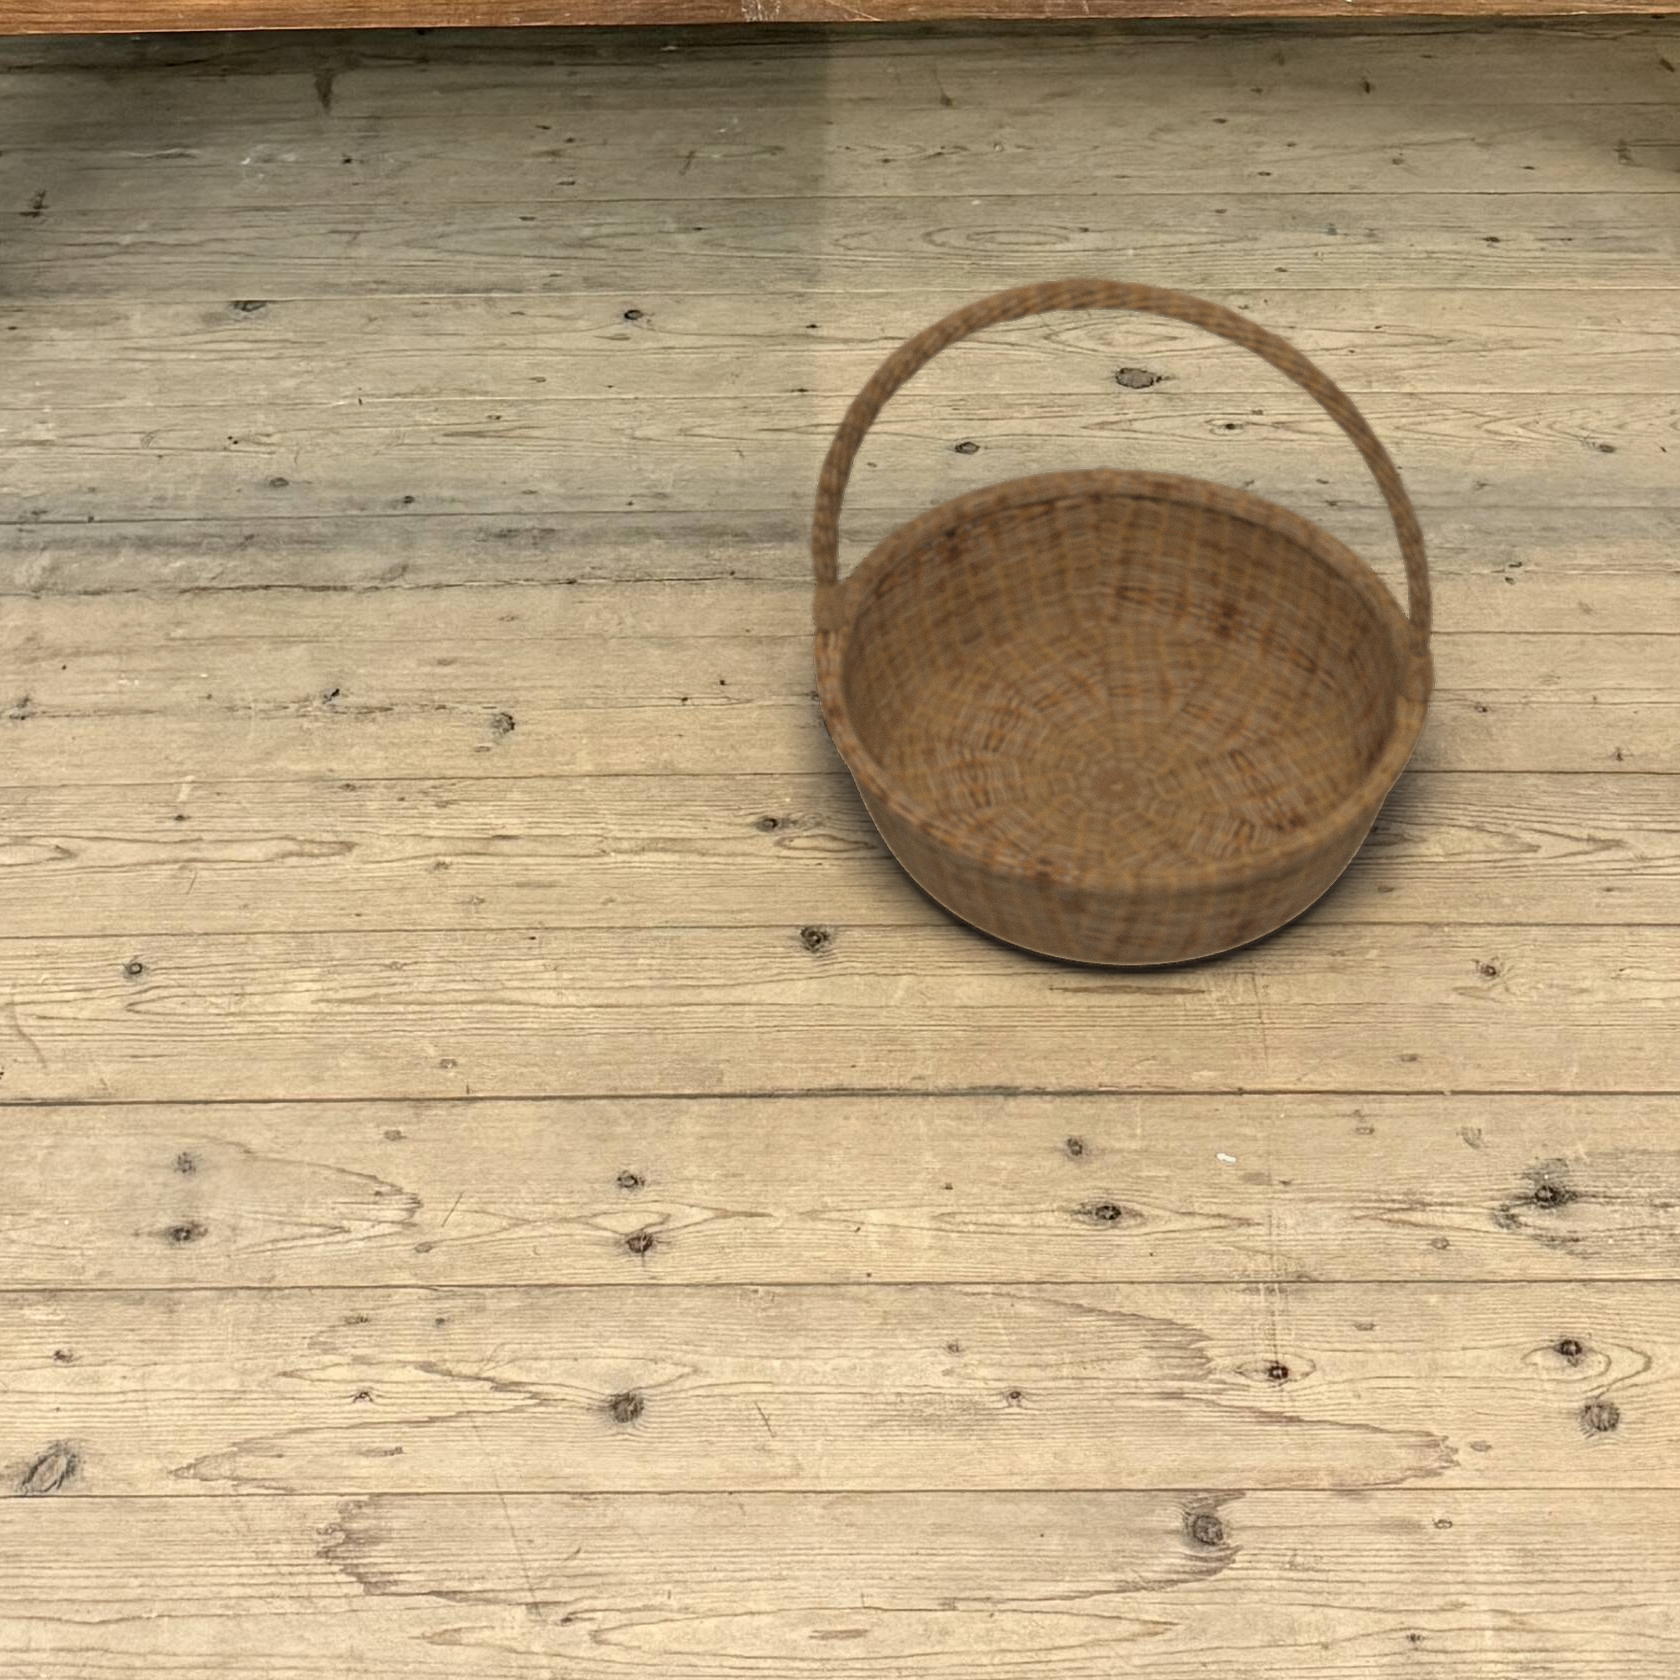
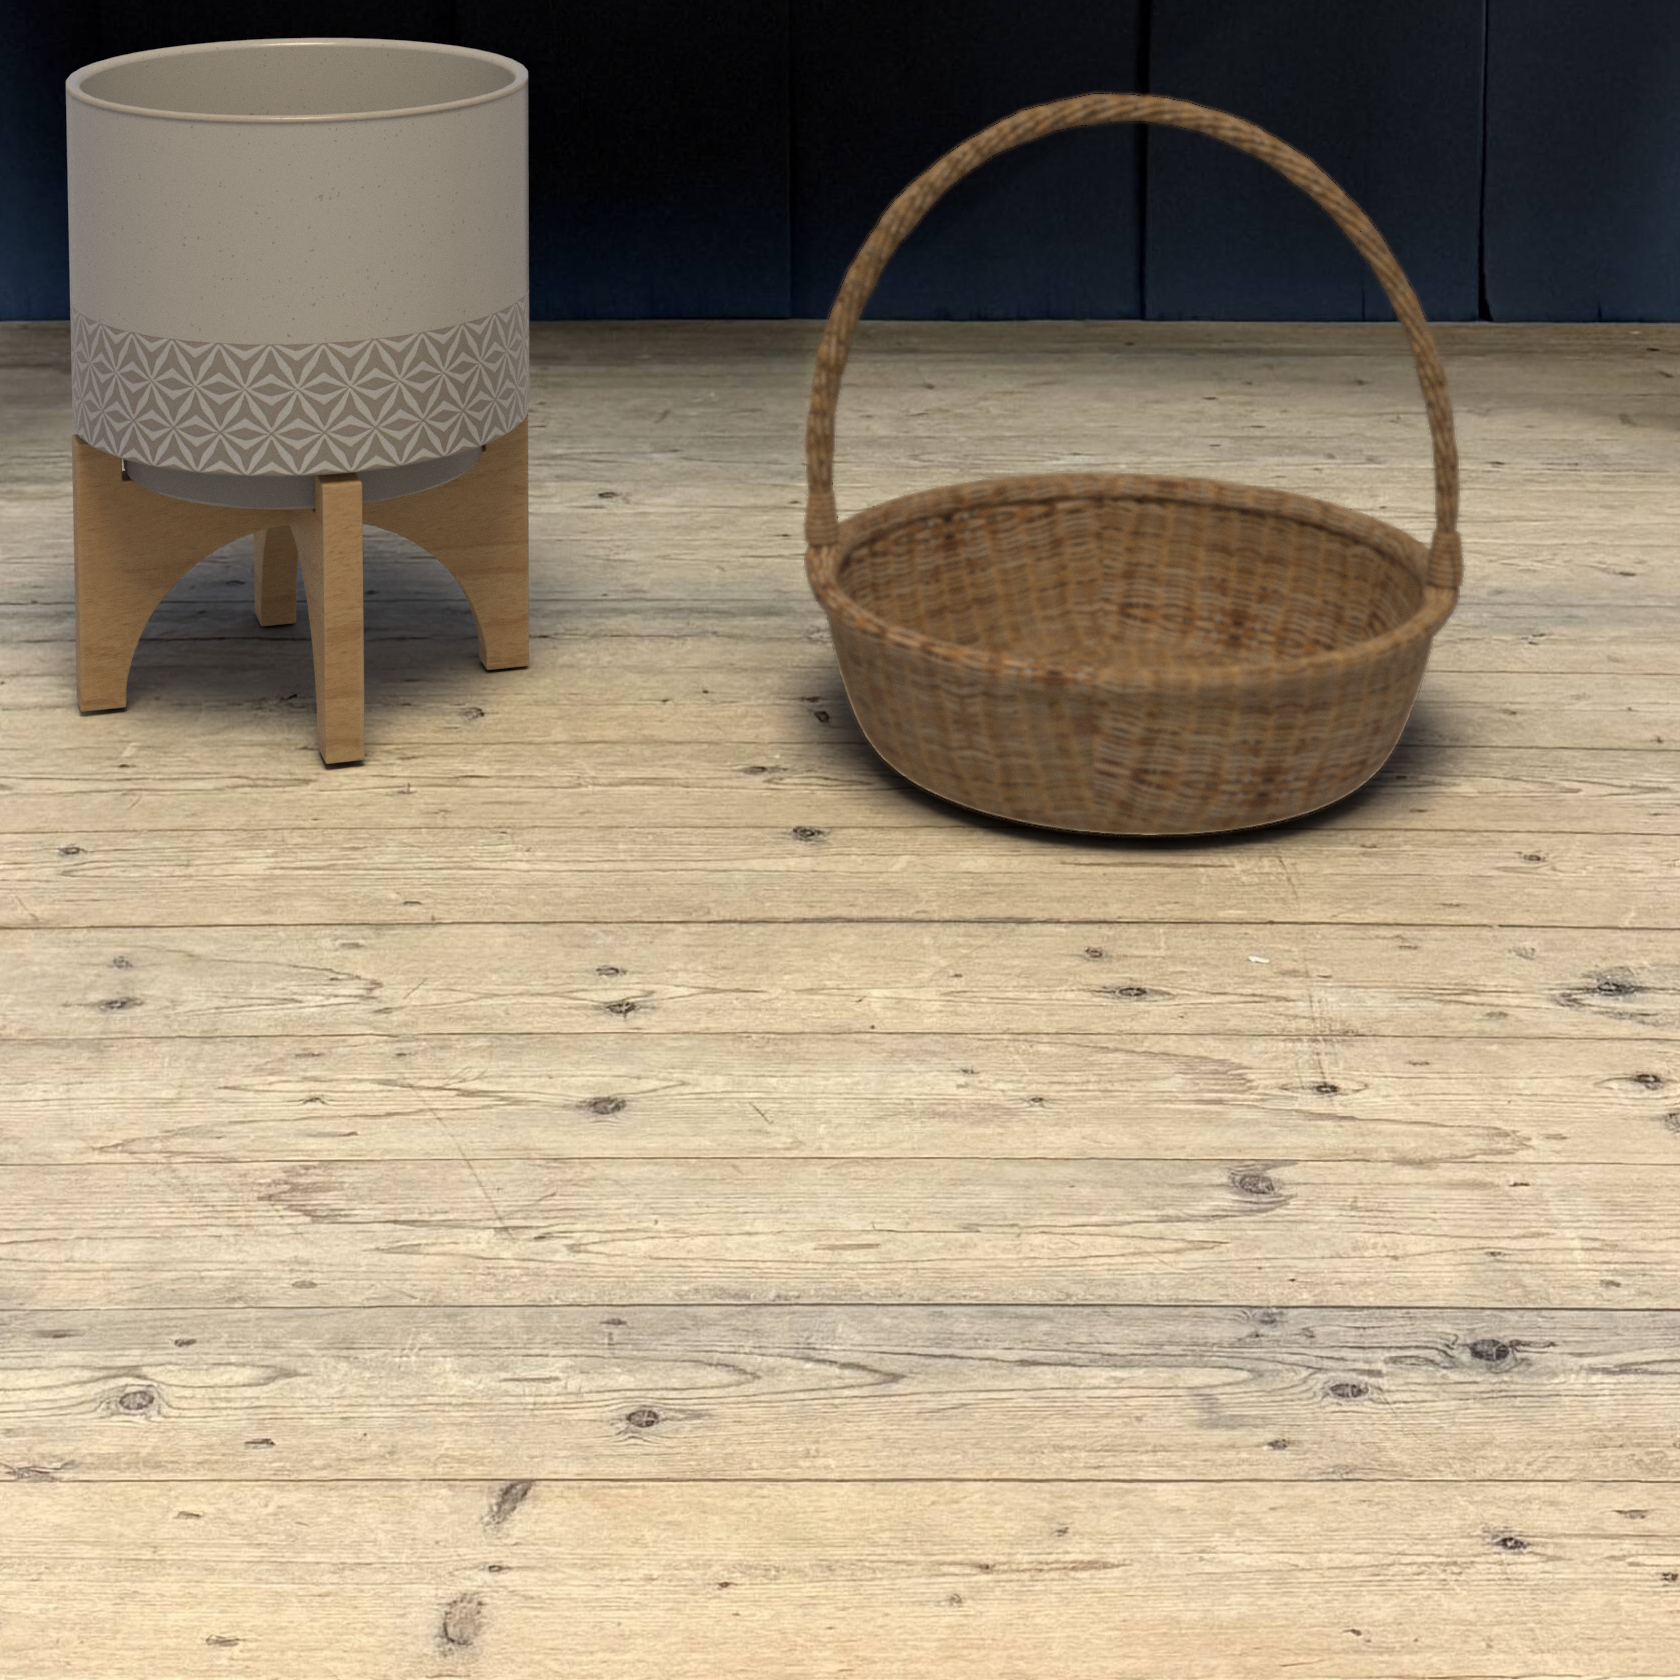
planter: none [75,98,561,847] -> present [66,38,529,764]

